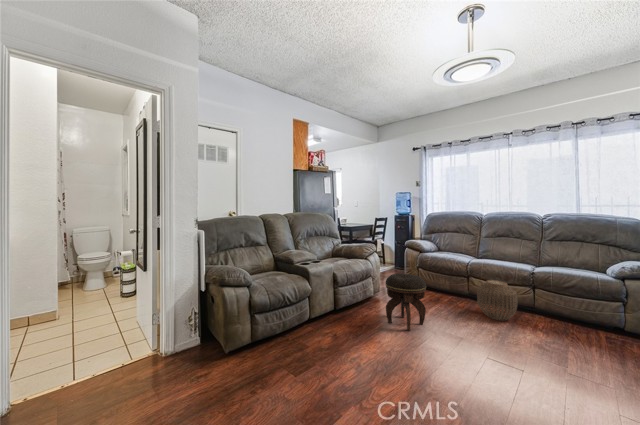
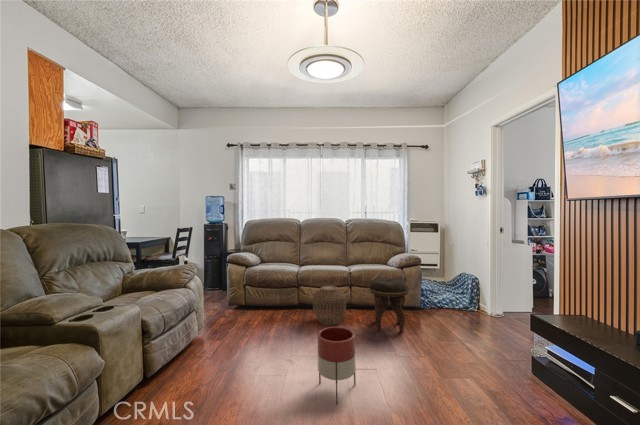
footstool: present [385,274,426,331] -> present [369,278,408,332]
planter: none [447,308,487,372] -> present [318,327,356,404]

